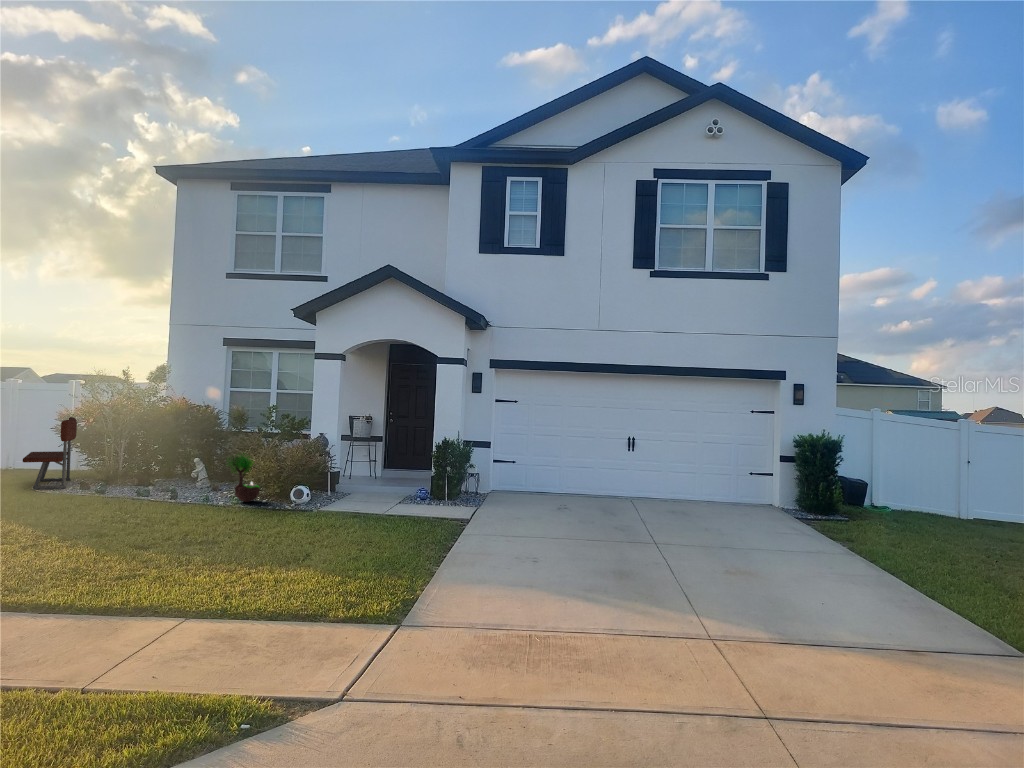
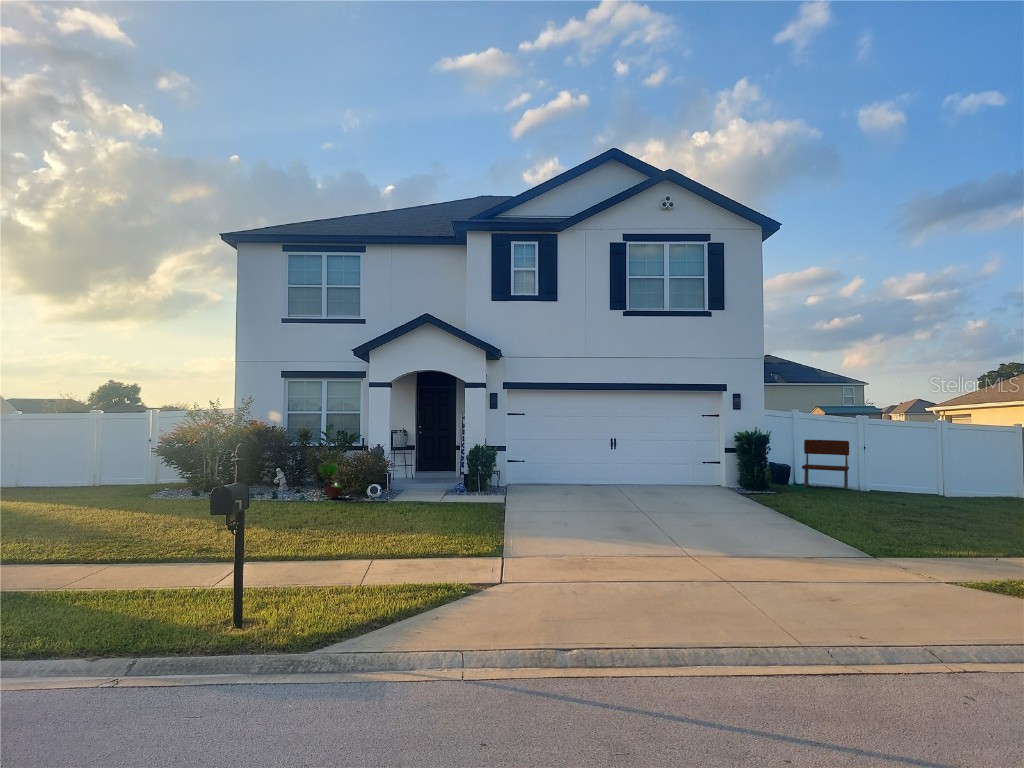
bench: present [23,417,77,489] -> present [802,440,849,489]

